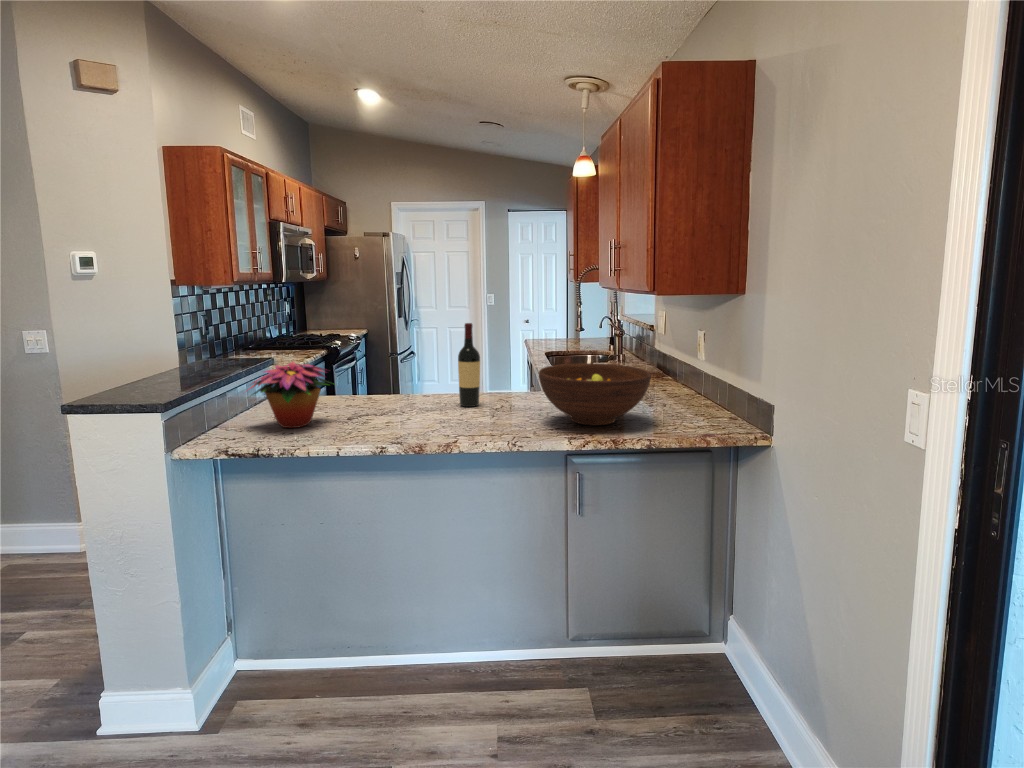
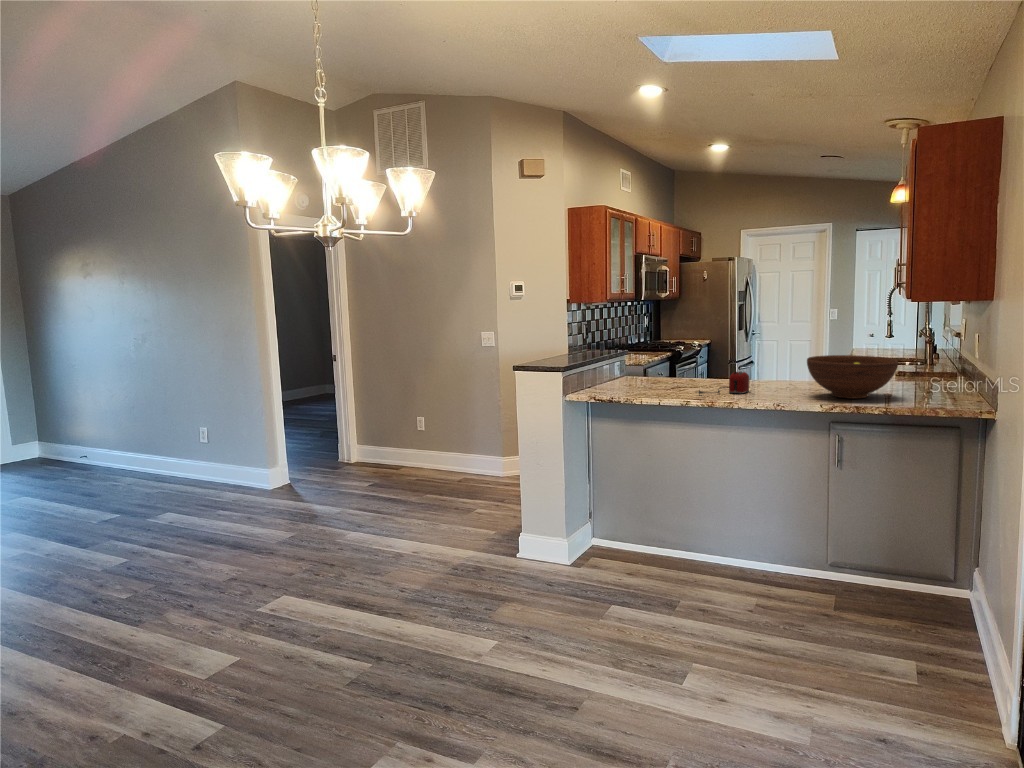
wine bottle: present [458,323,480,407] -> none [755,325,772,387]
flower arrangement: present [248,361,330,428] -> none [605,347,668,390]
toaster: none [390,392,459,433] -> present [697,372,749,394]

